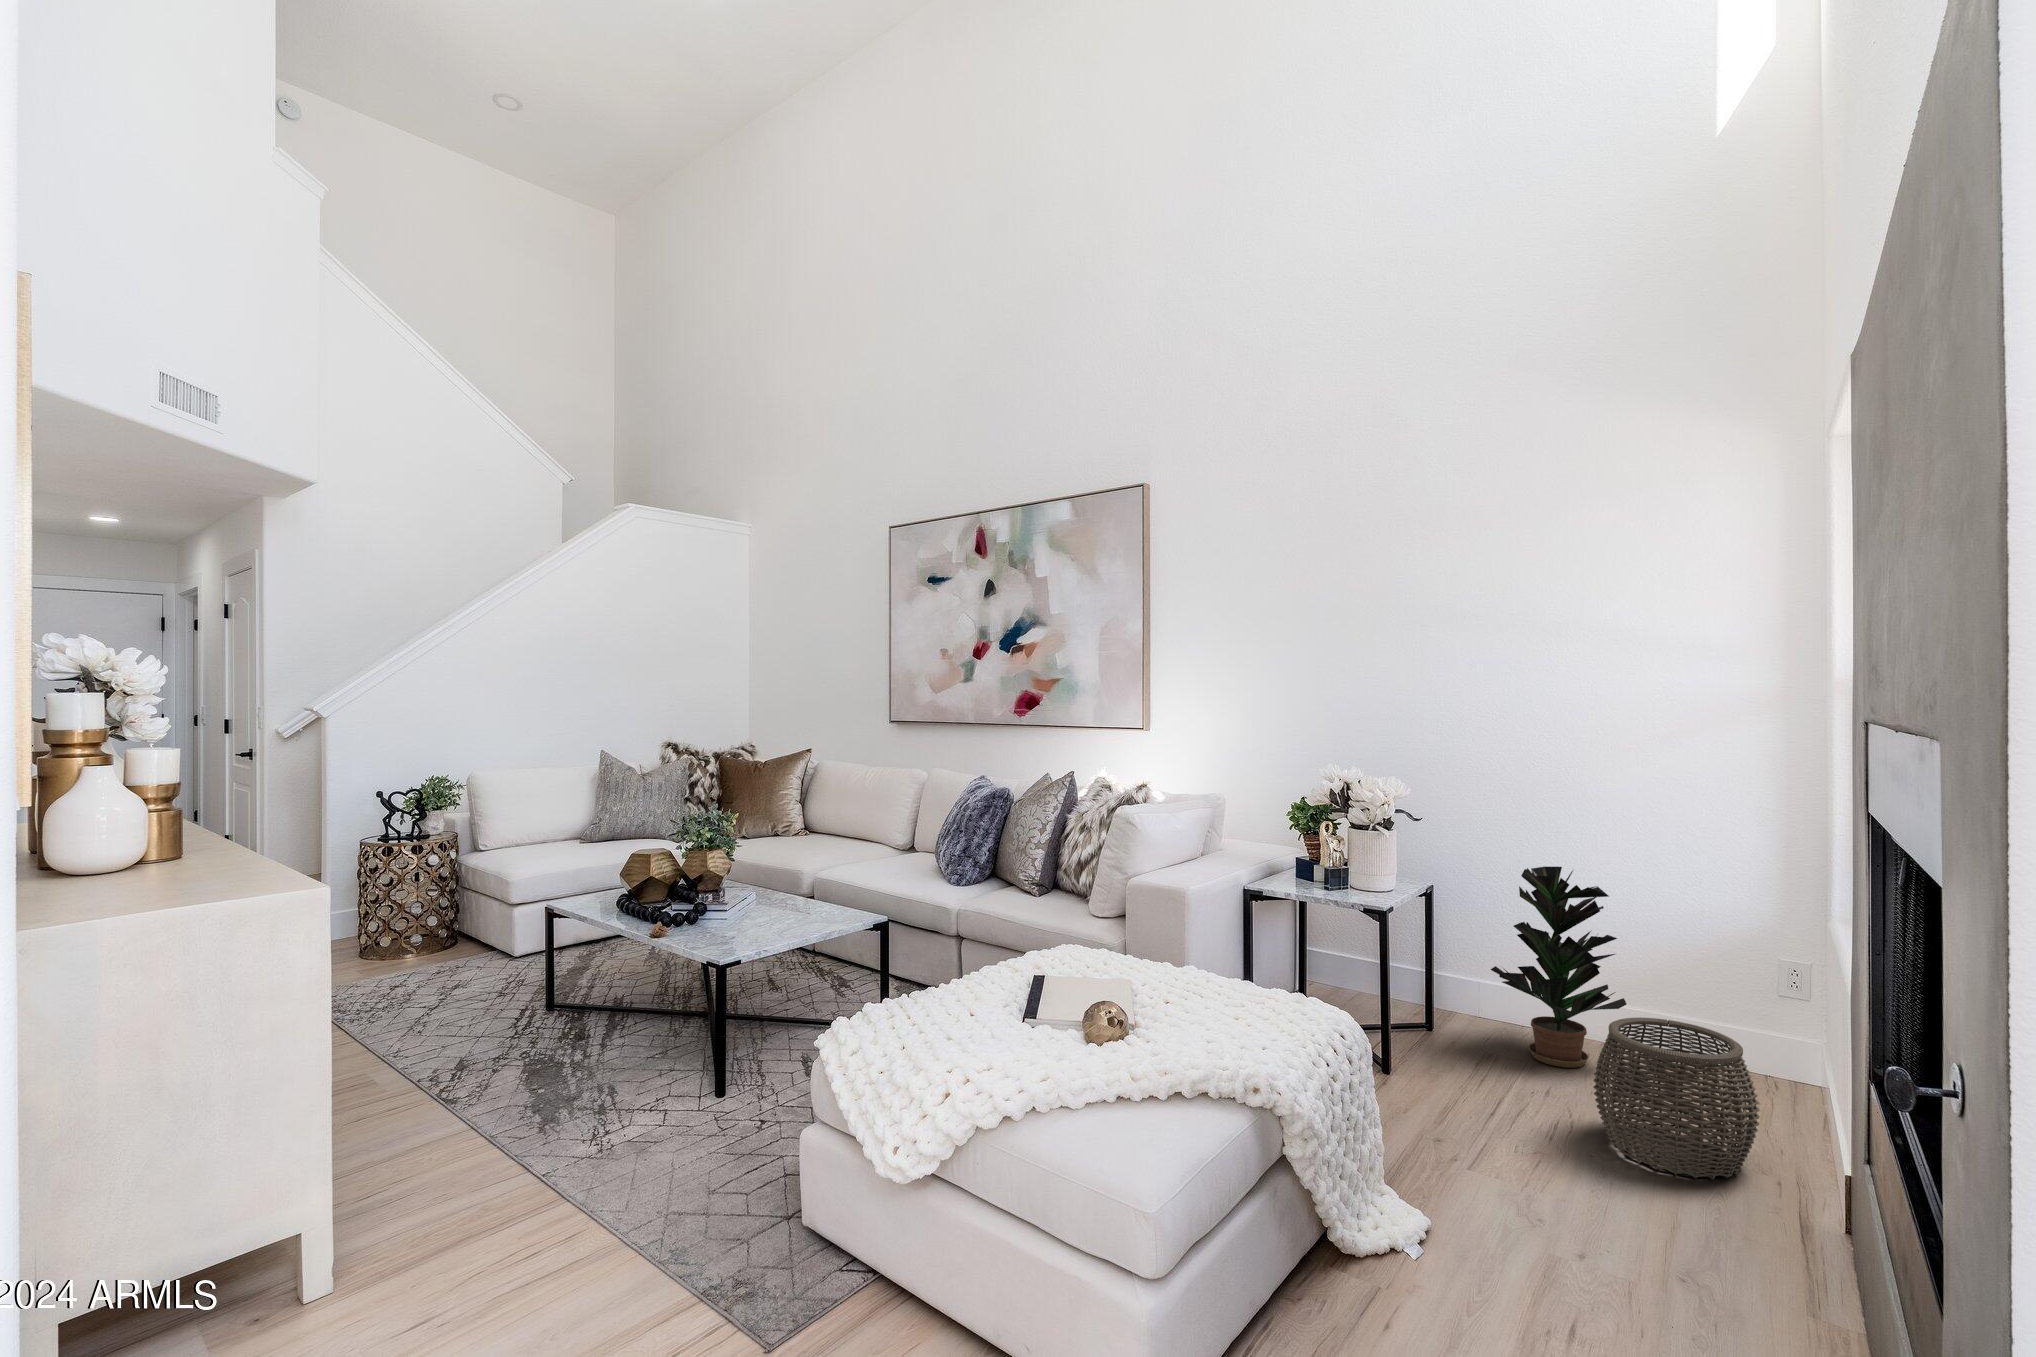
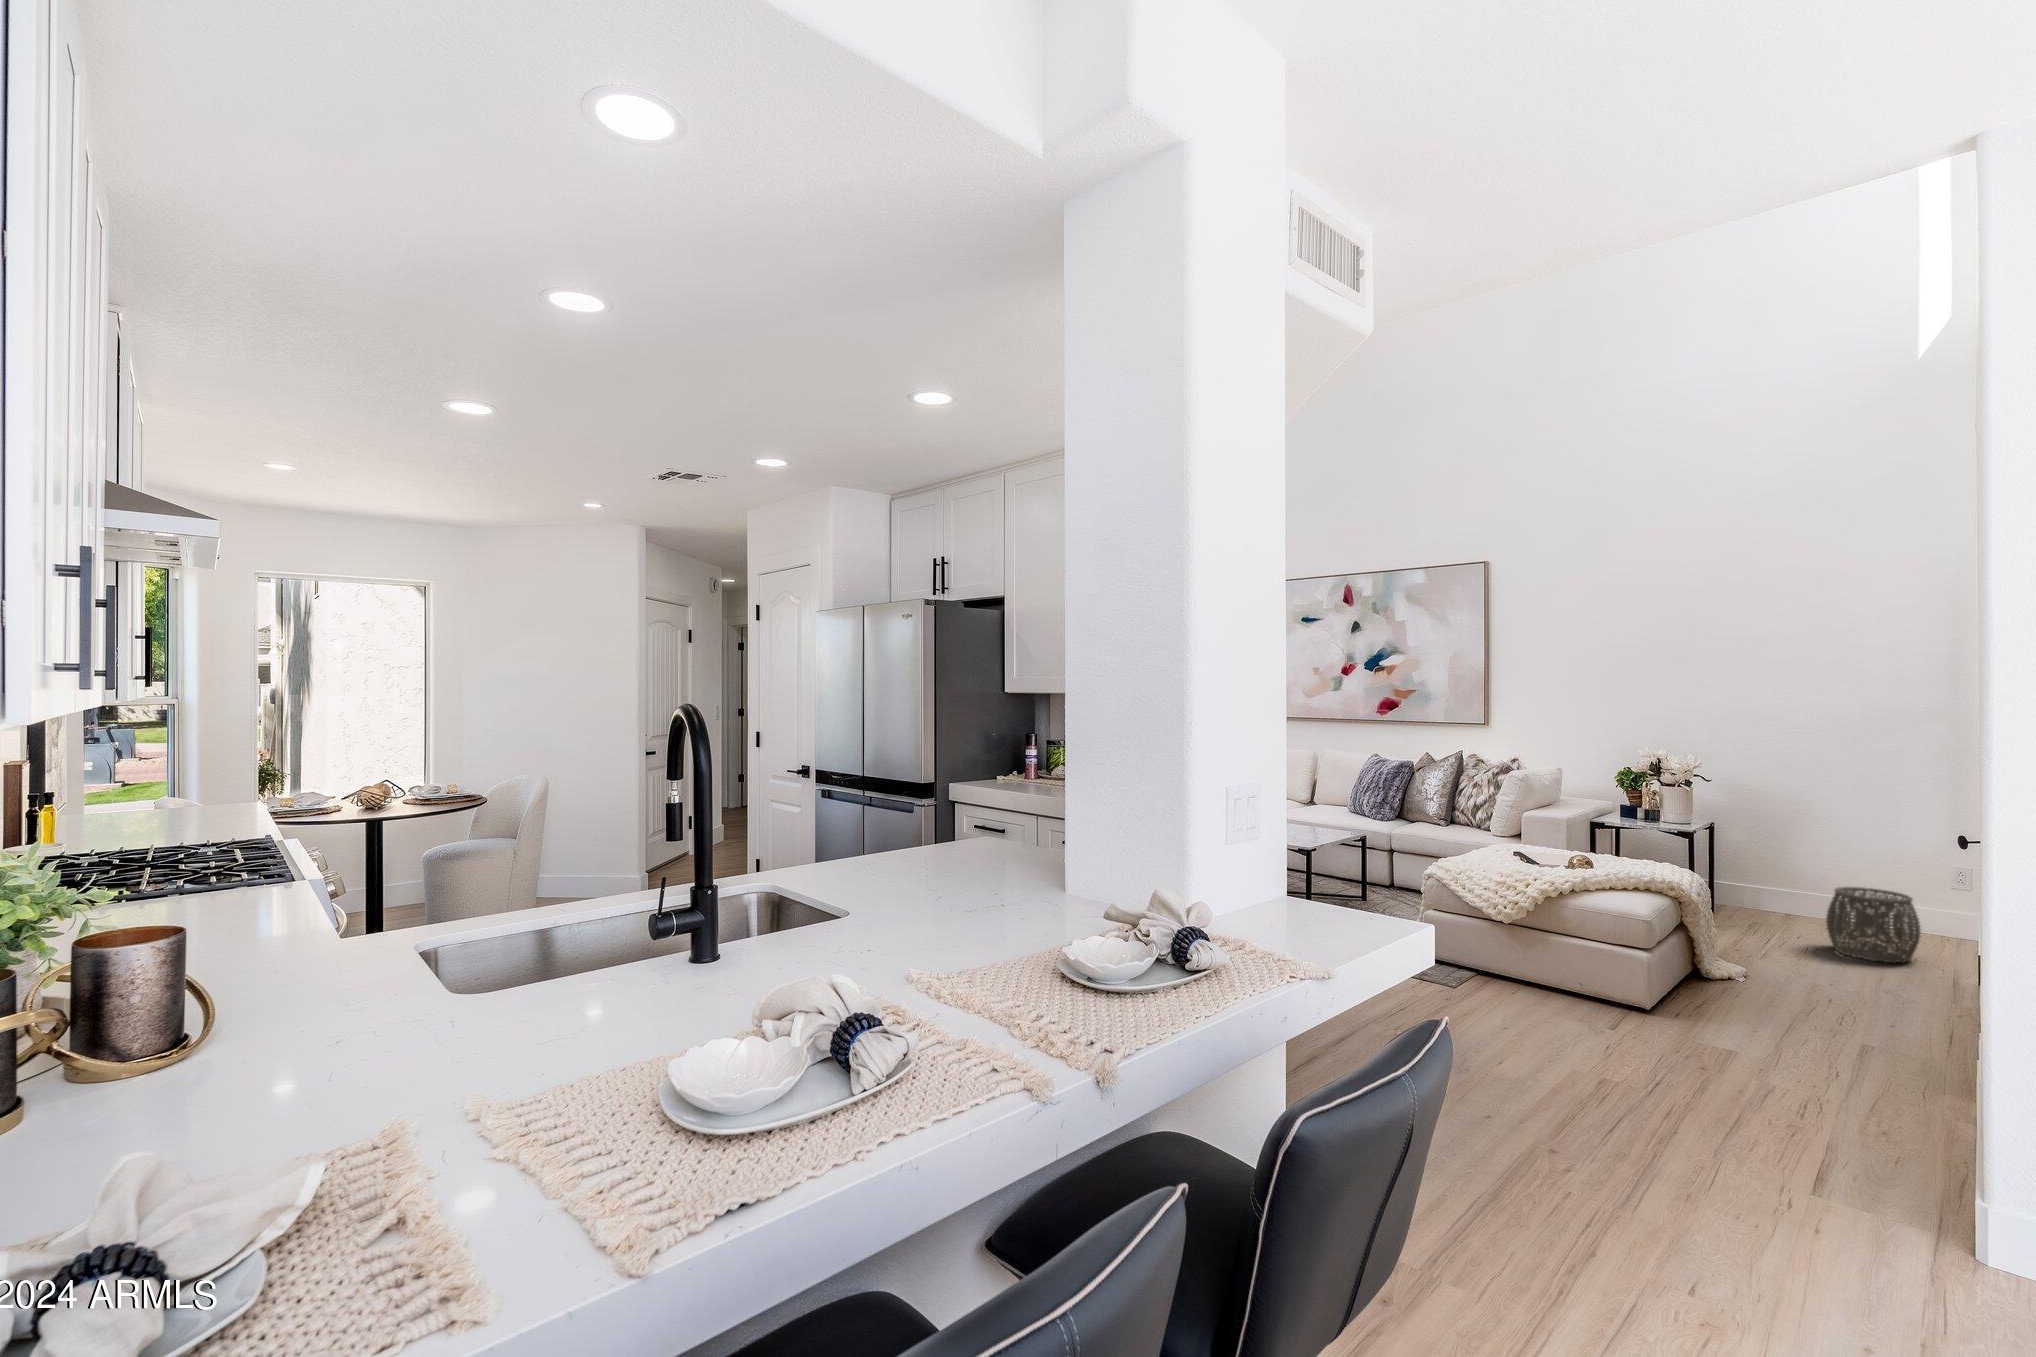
potted plant: present [1491,866,1627,1068] -> none [1750,810,1840,926]

